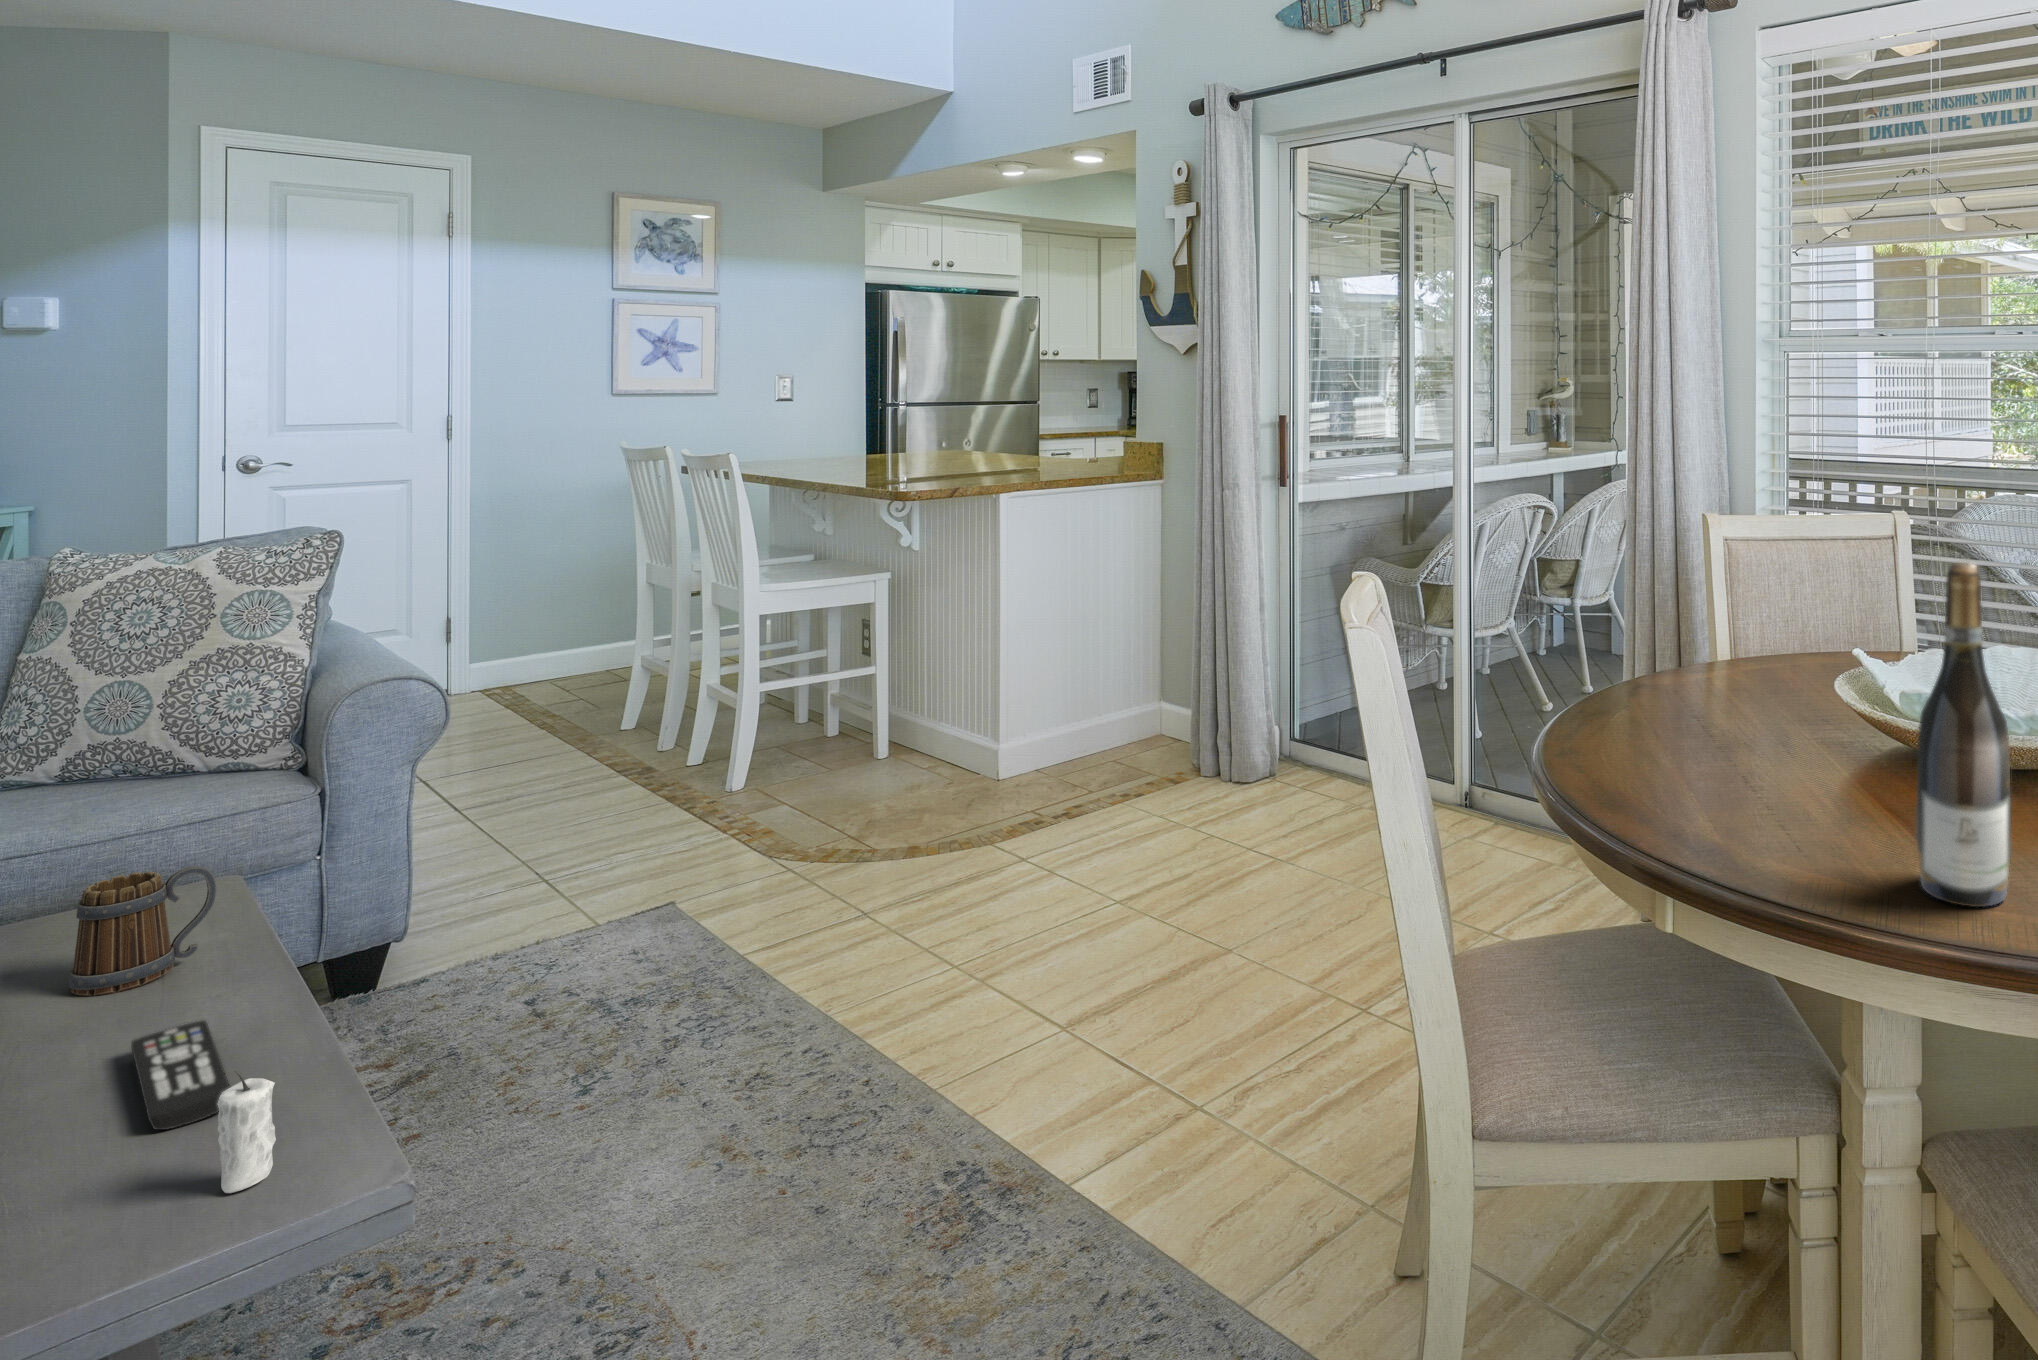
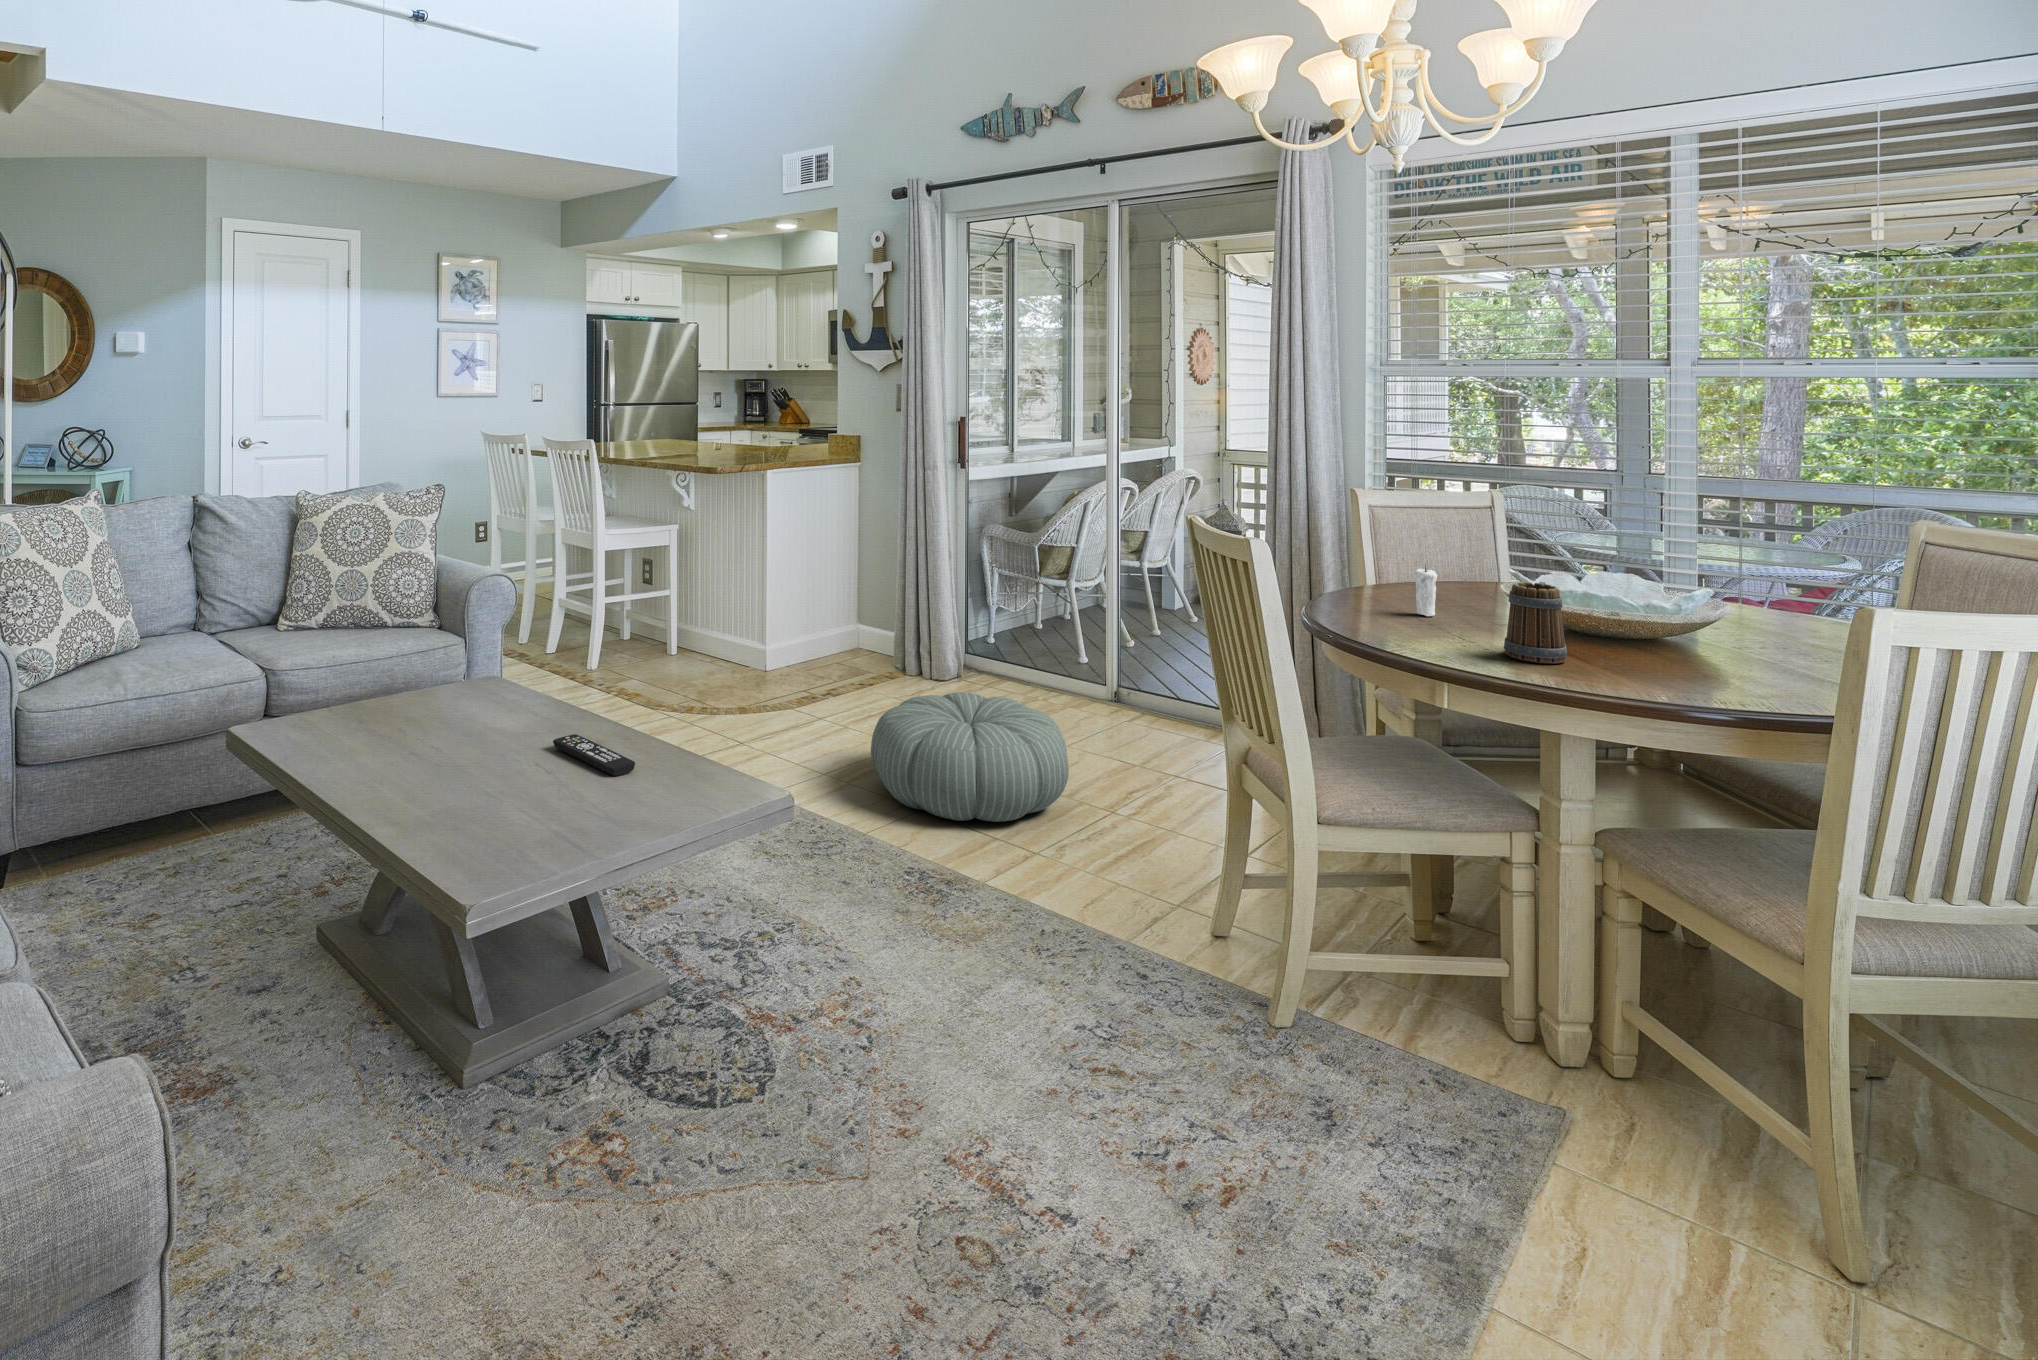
wine bottle: present [1916,563,2012,907] -> none [1606,508,1666,688]
pouf: none [1008,828,1316,1051] -> present [871,692,1069,822]
mug: present [69,866,217,996] -> present [1504,582,1567,664]
candle: present [217,1071,276,1193] -> present [1415,565,1437,616]

